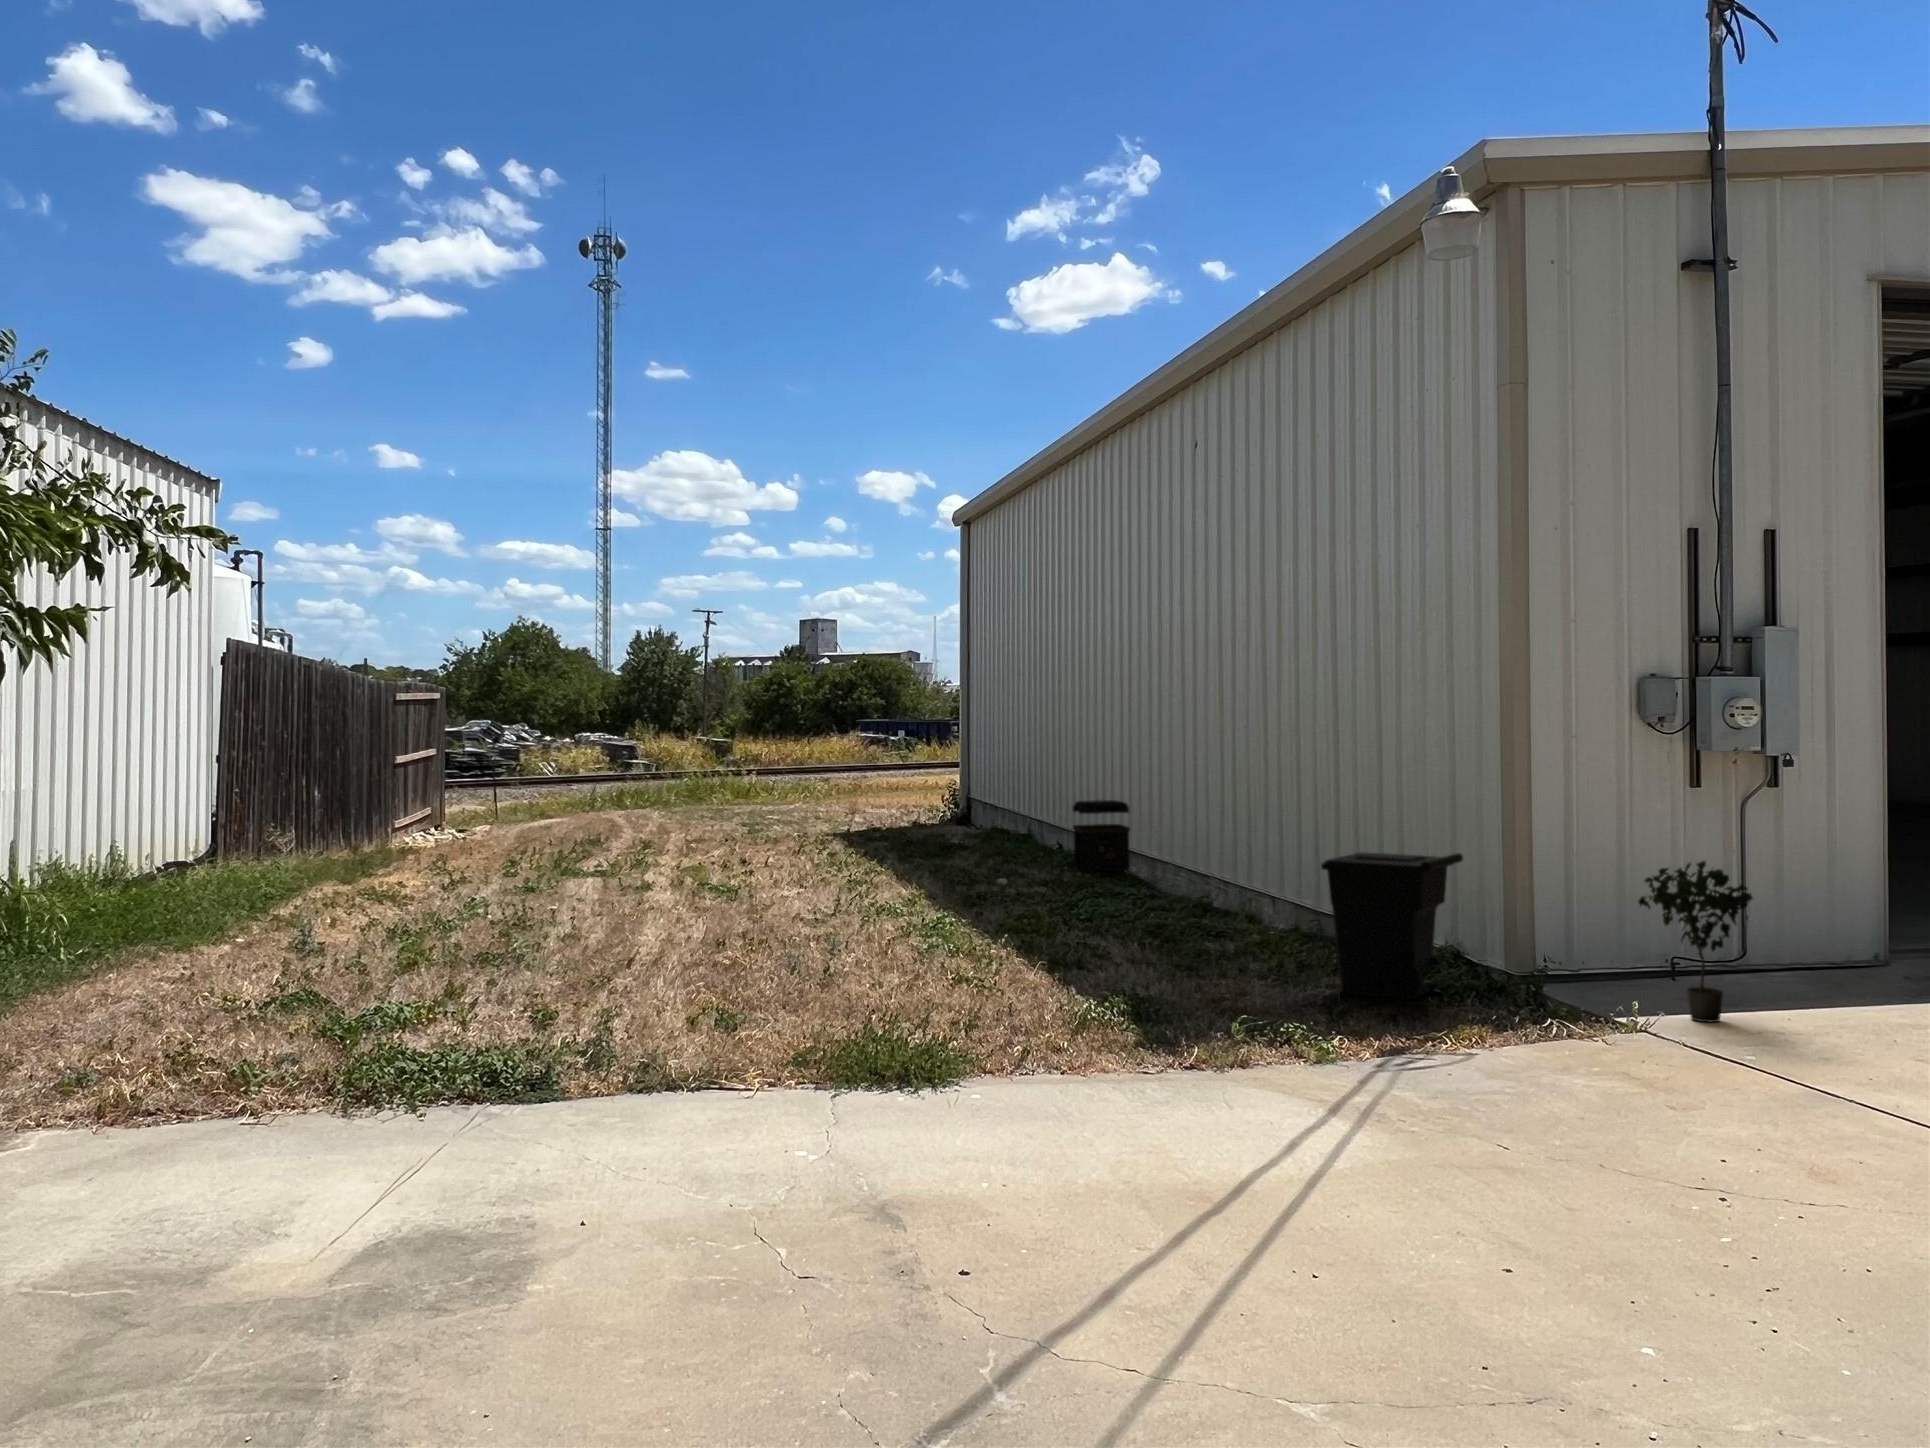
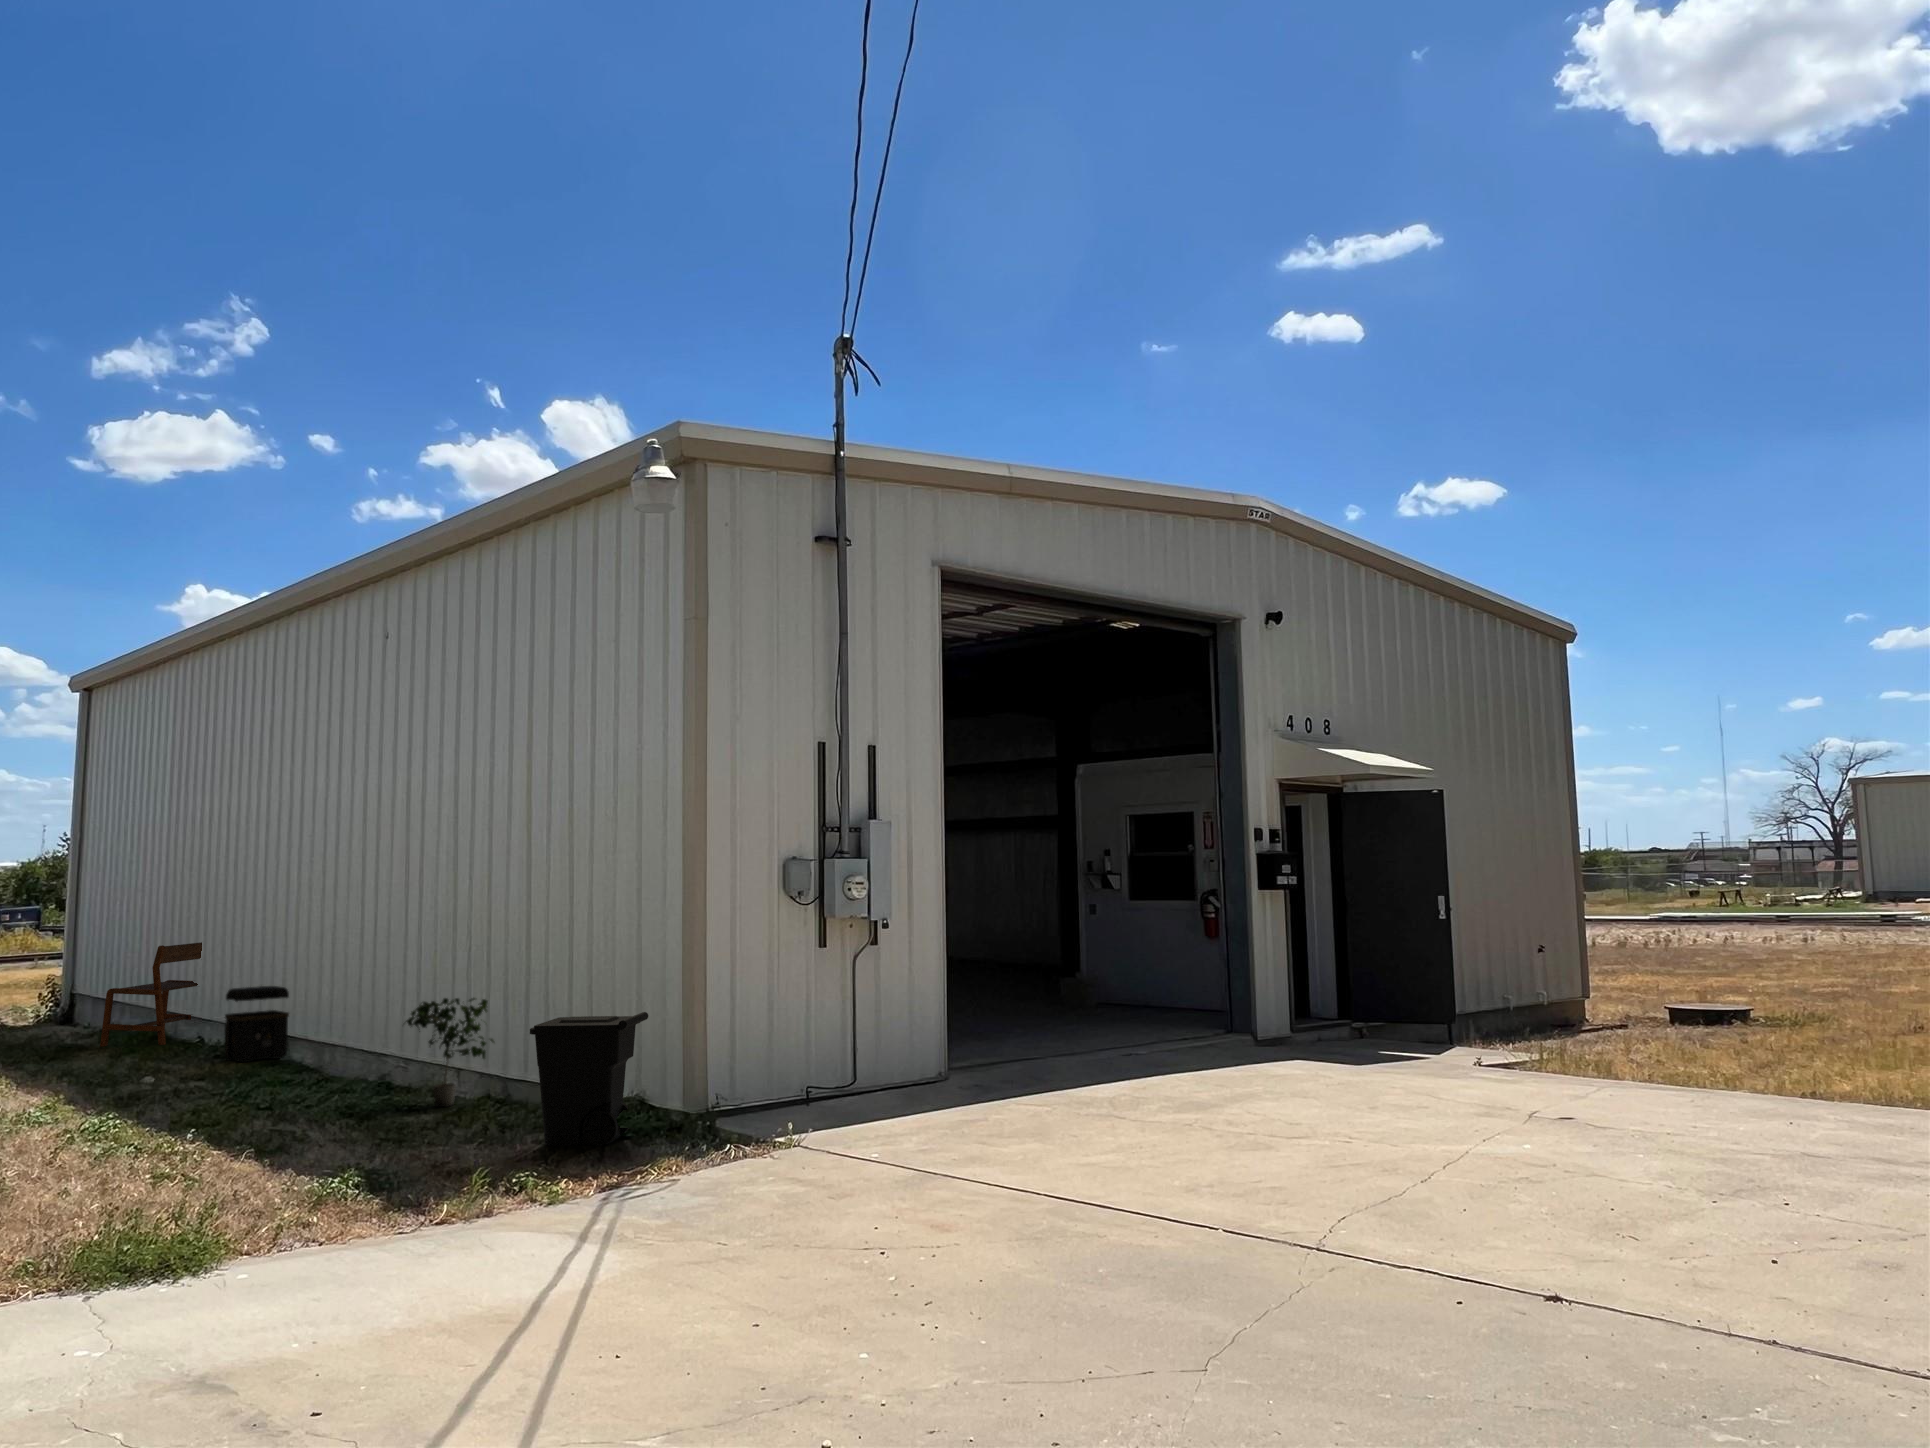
bench: none [979,754,1078,850] -> present [100,942,202,1046]
potted plant: present [1638,861,1753,1022] -> present [406,998,494,1107]

